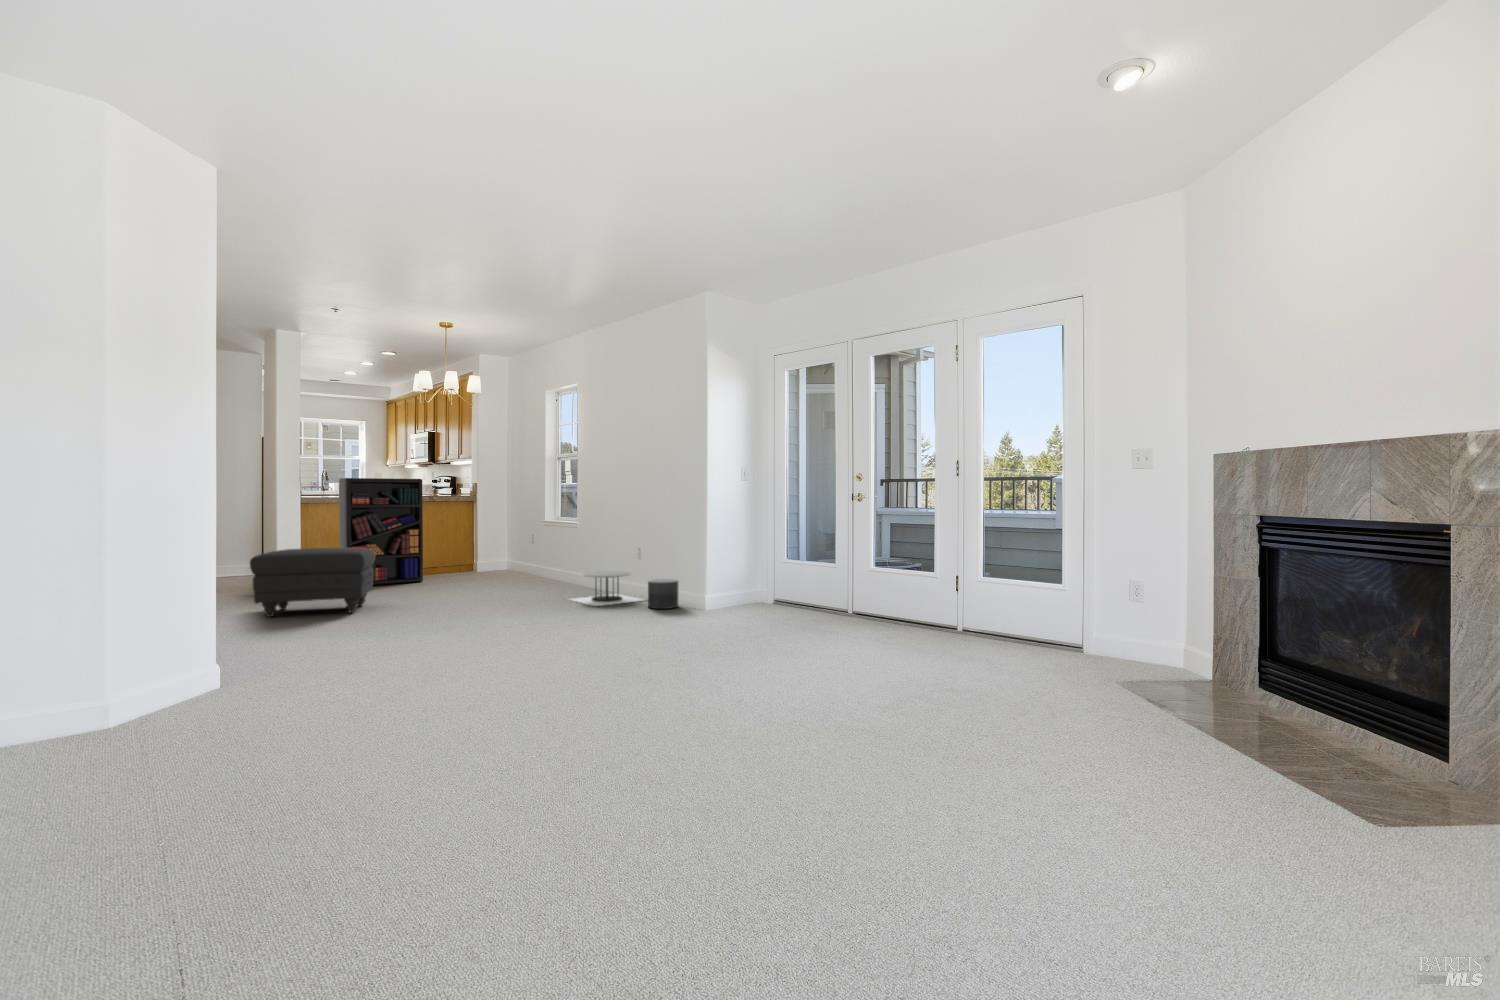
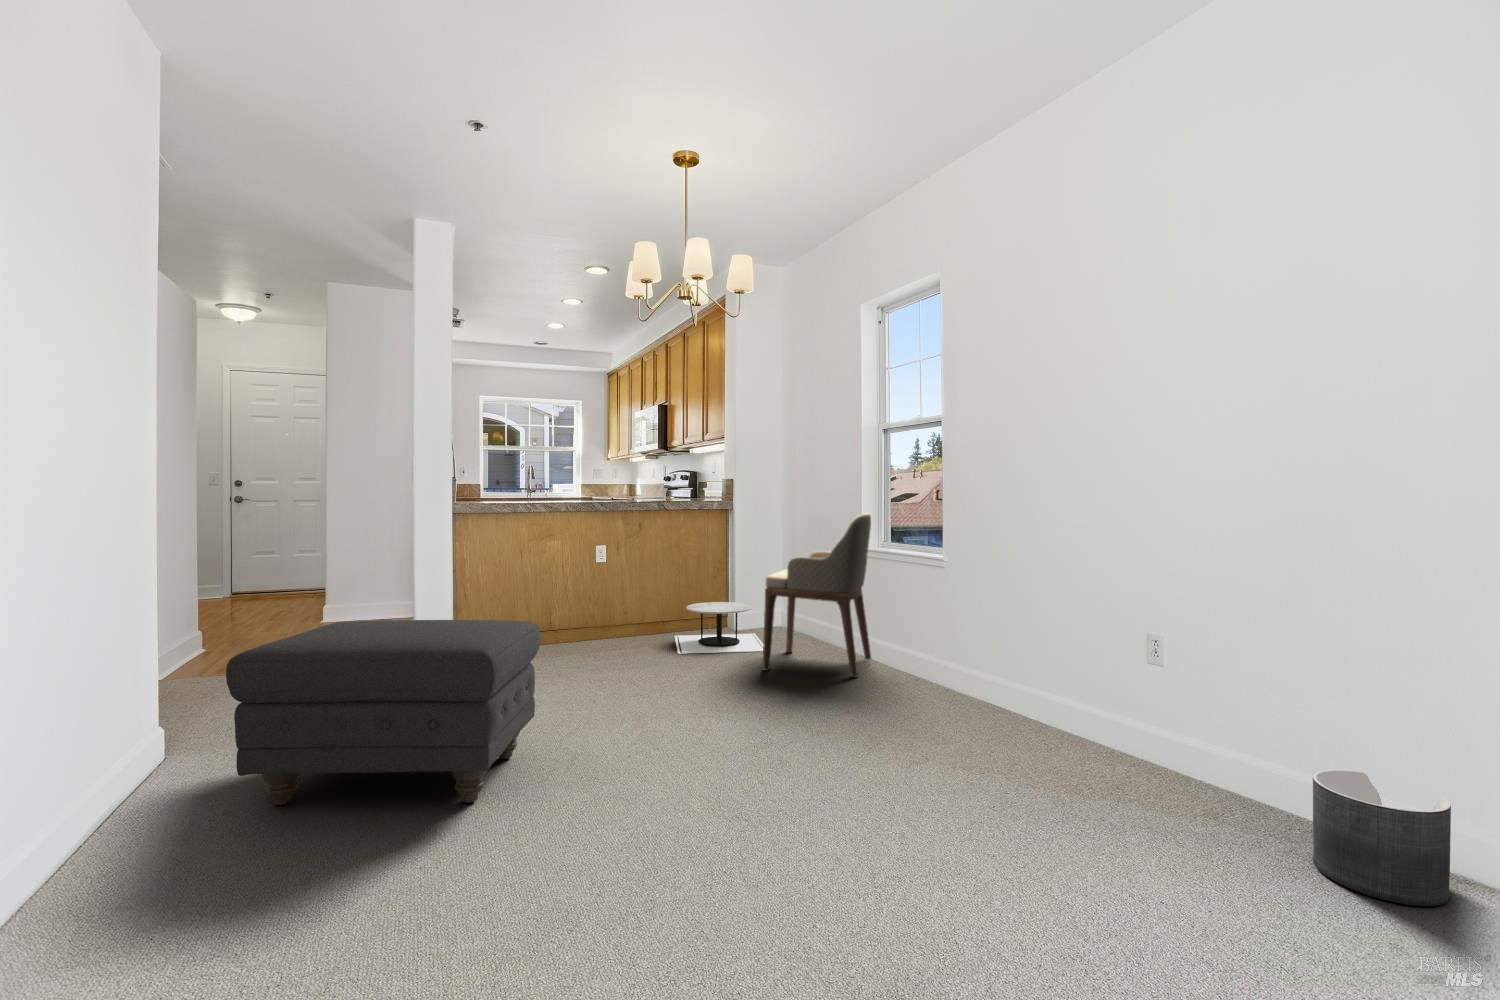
bookshelf: present [339,478,423,585] -> none [513,467,647,666]
armchair: none [488,502,551,583] -> present [763,514,871,678]
side table: present [568,571,646,606] -> present [675,602,763,654]

